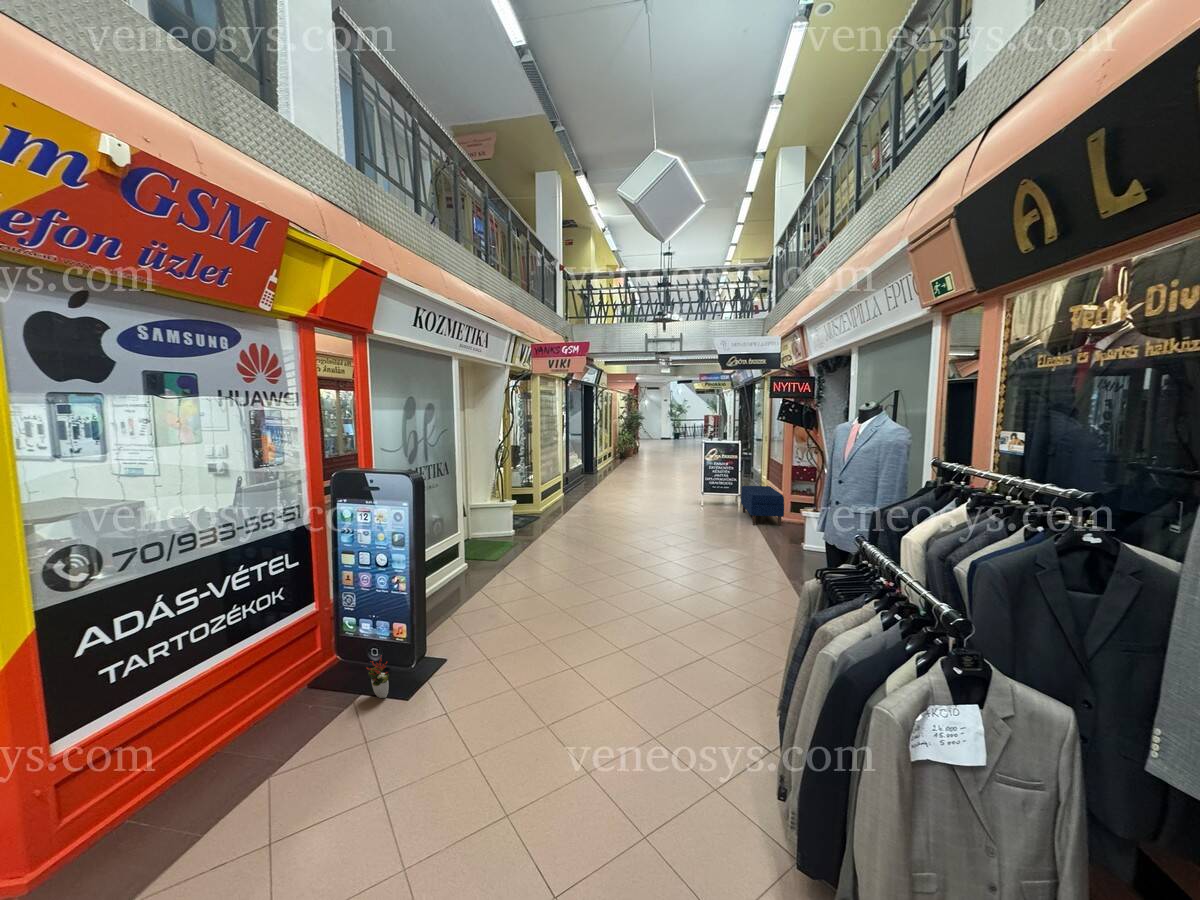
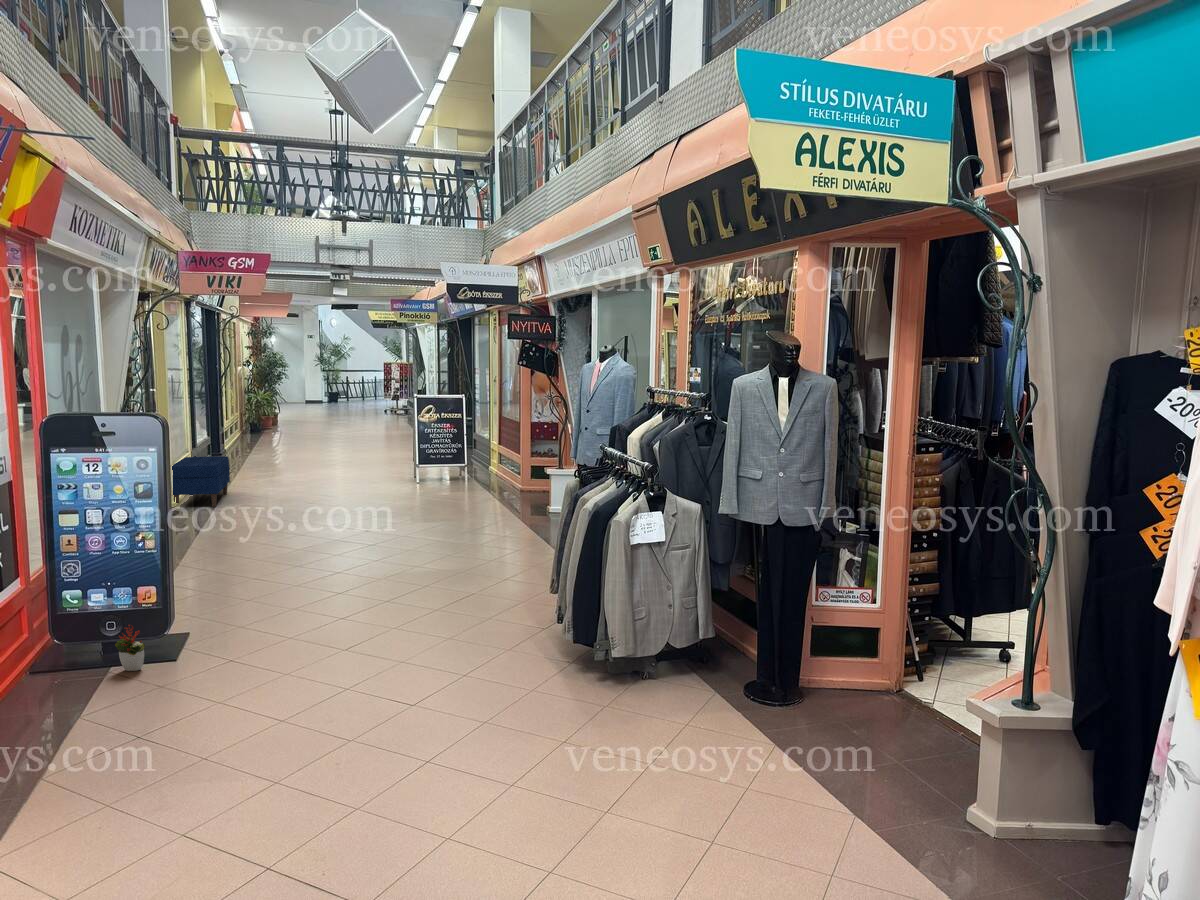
bench: present [741,486,784,526] -> present [172,456,230,507]

